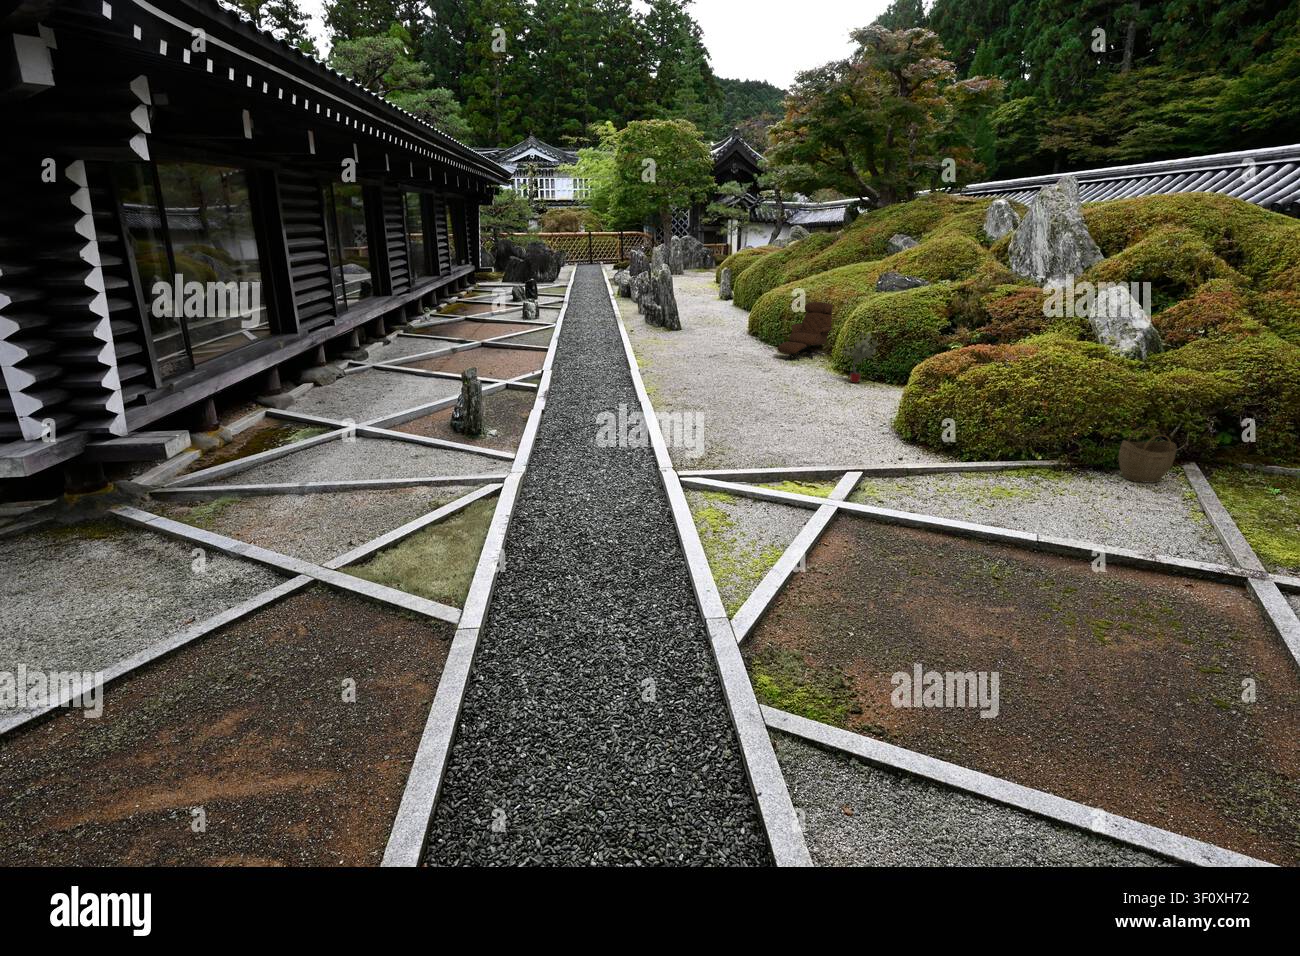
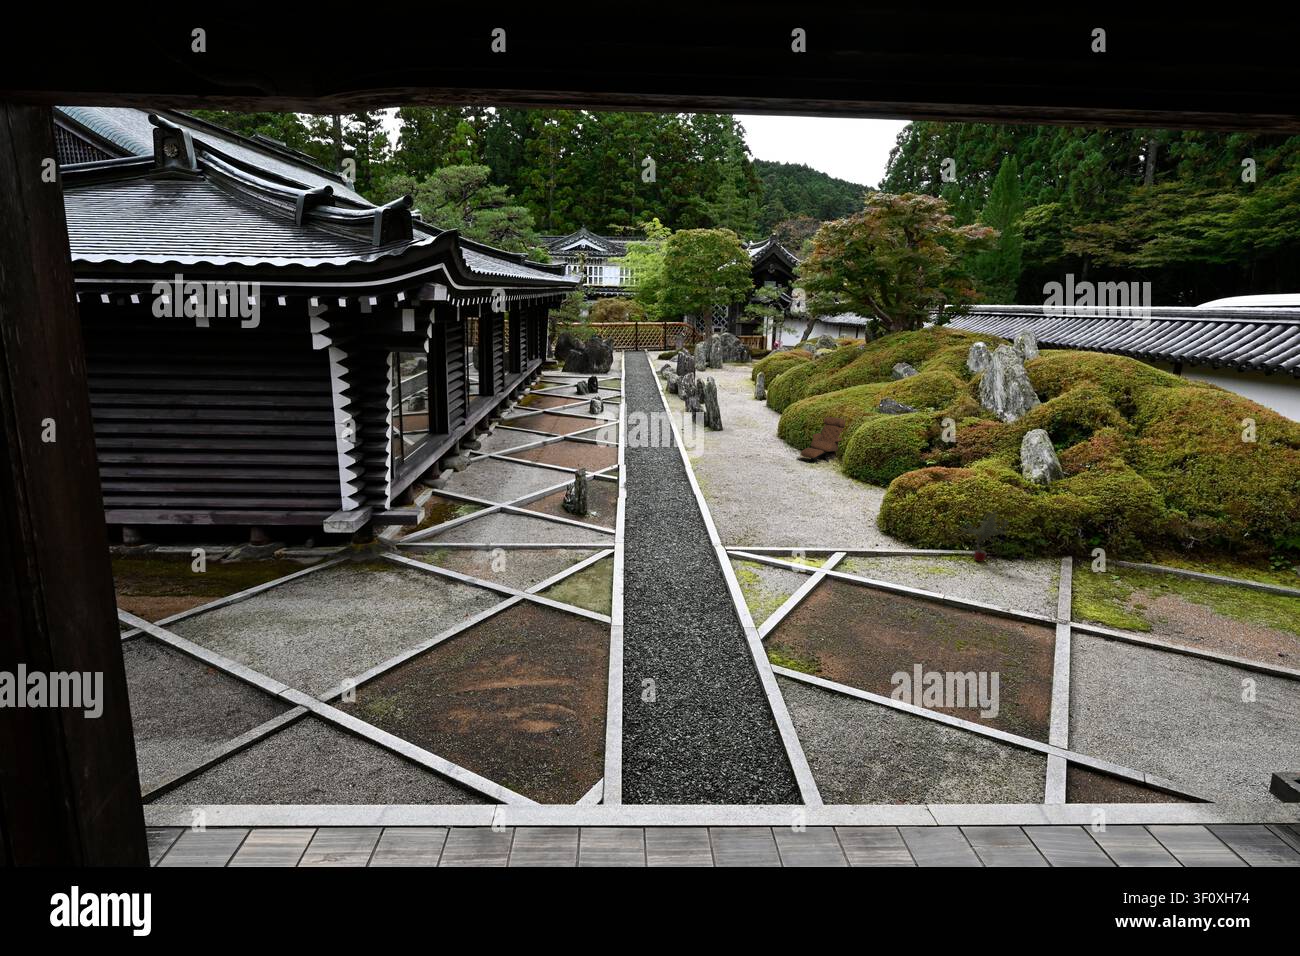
potted tree: present [841,332,877,383] -> present [962,511,1008,562]
woven basket: present [1118,427,1176,483] -> none [1019,530,1054,567]

